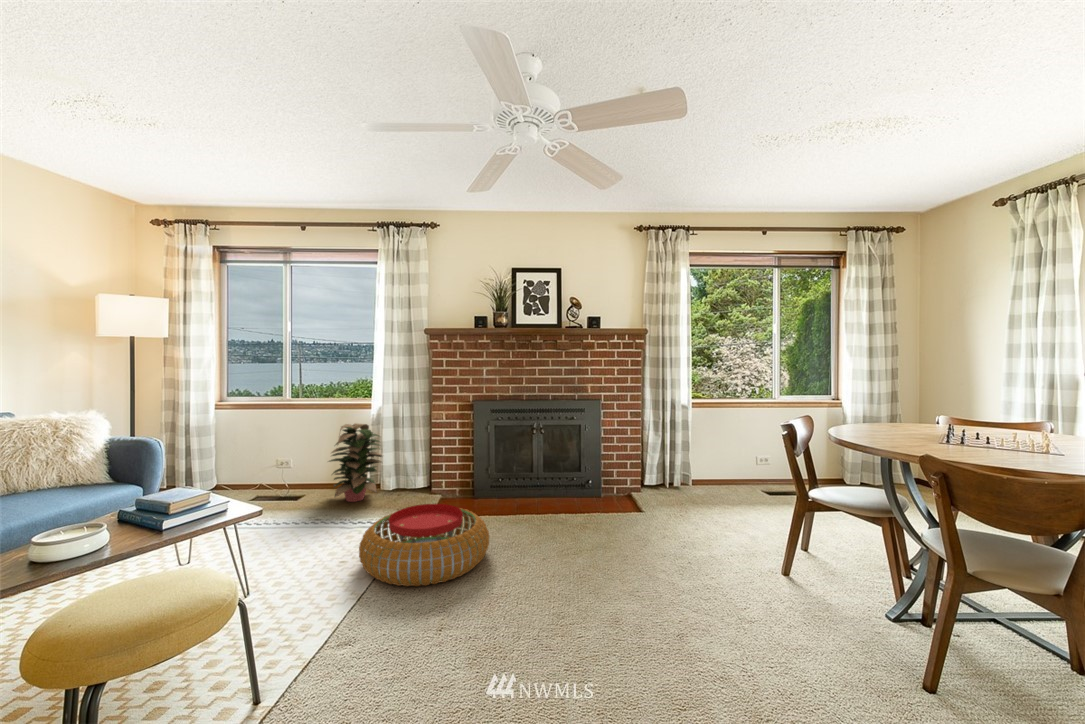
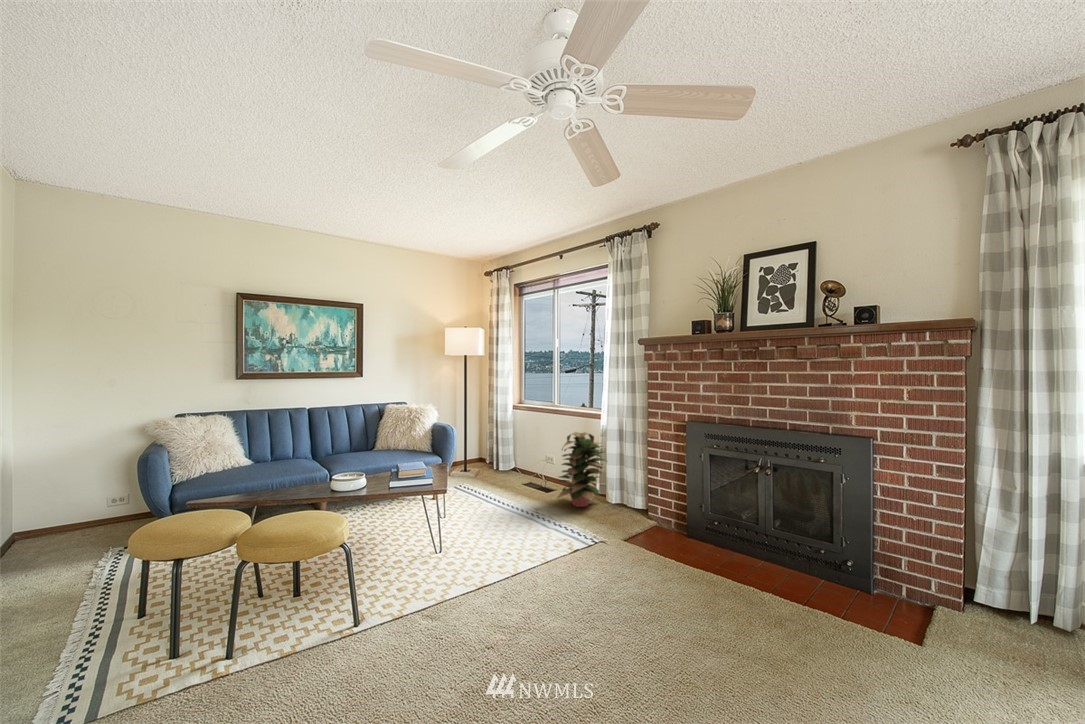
pouf: present [359,504,489,586] -> none [485,521,616,611]

